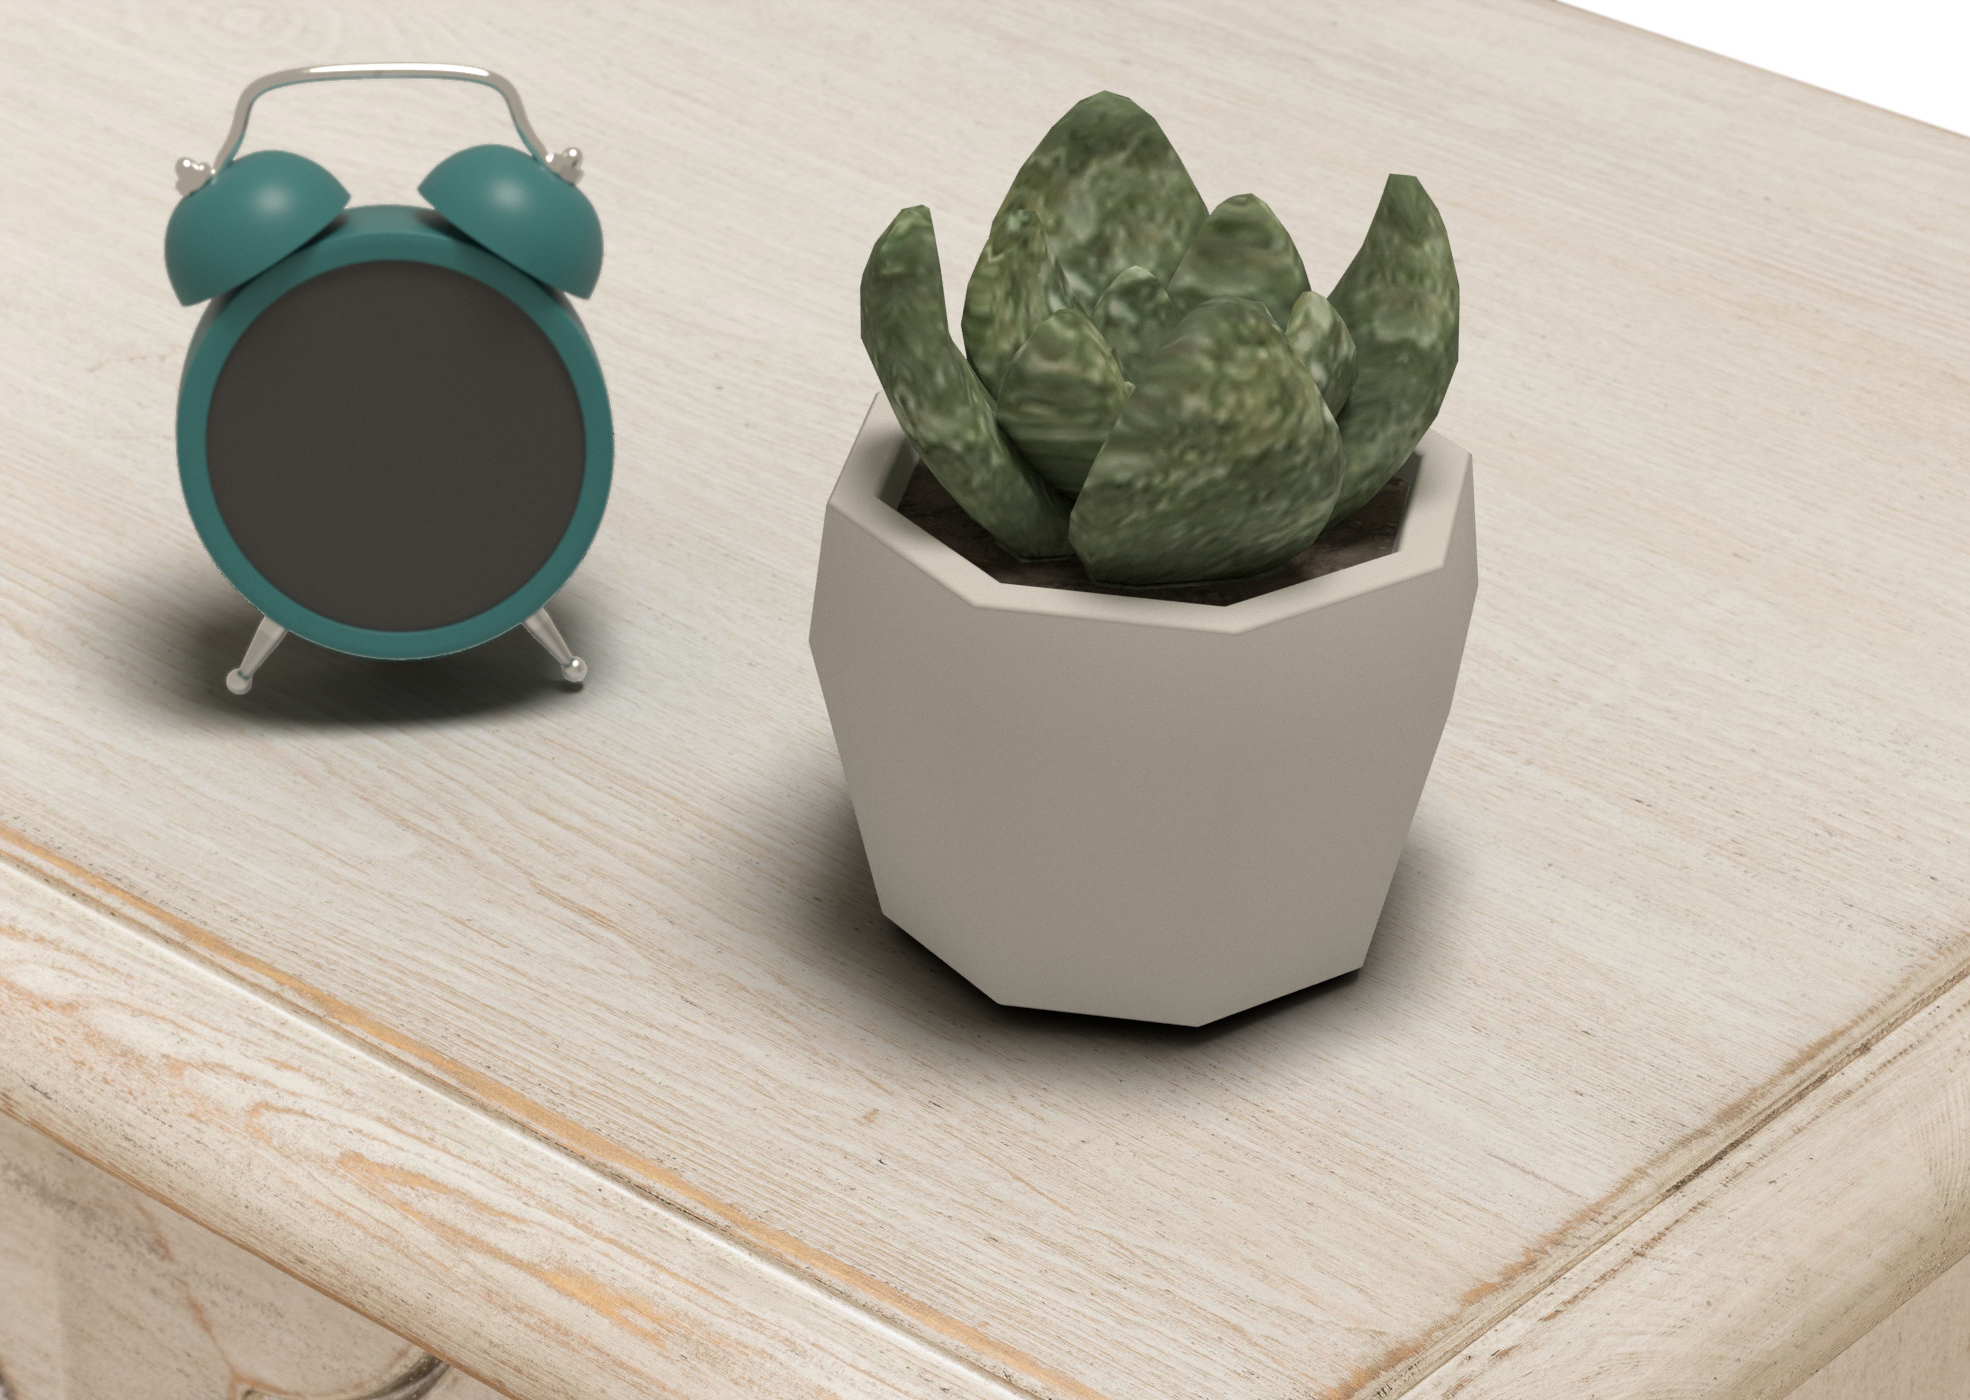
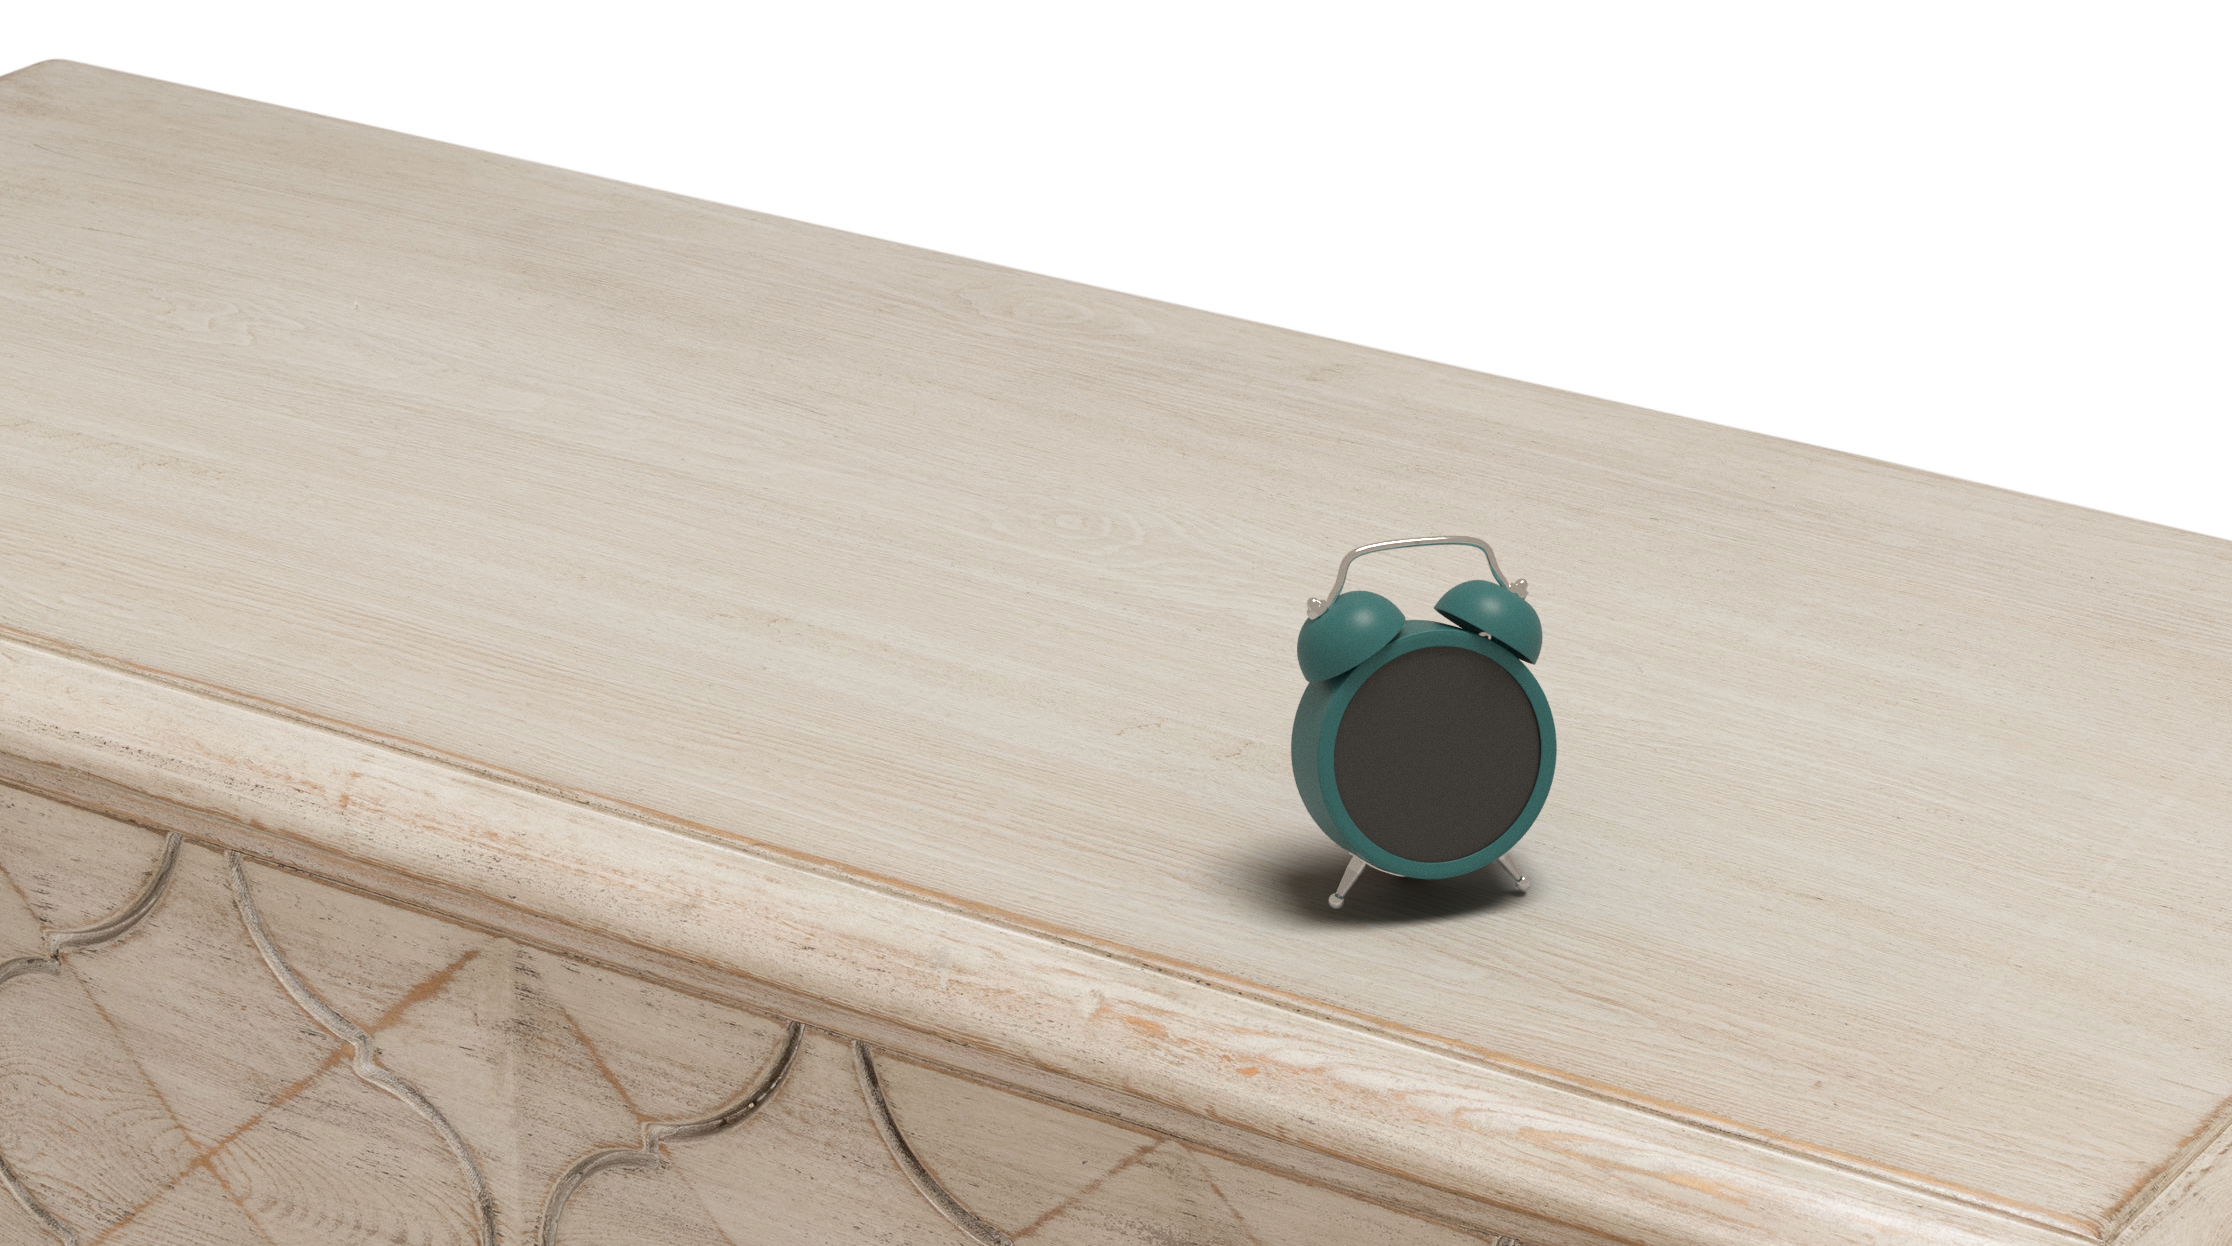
succulent plant: present [809,90,1478,1027] -> none [1731,517,2108,1029]

